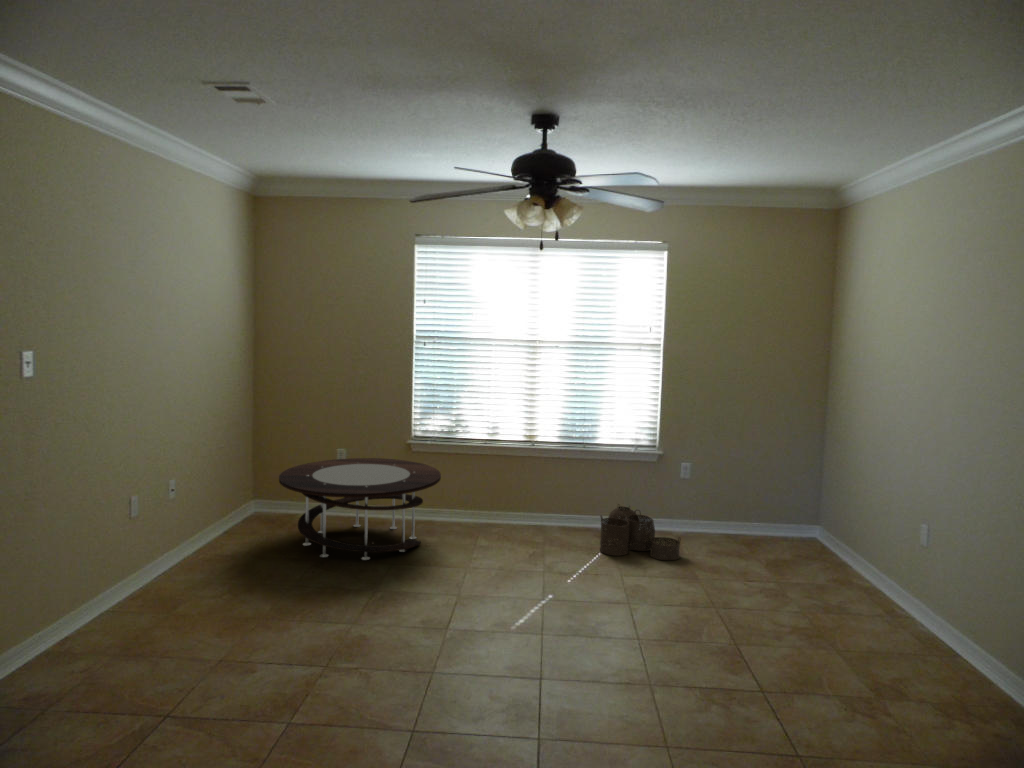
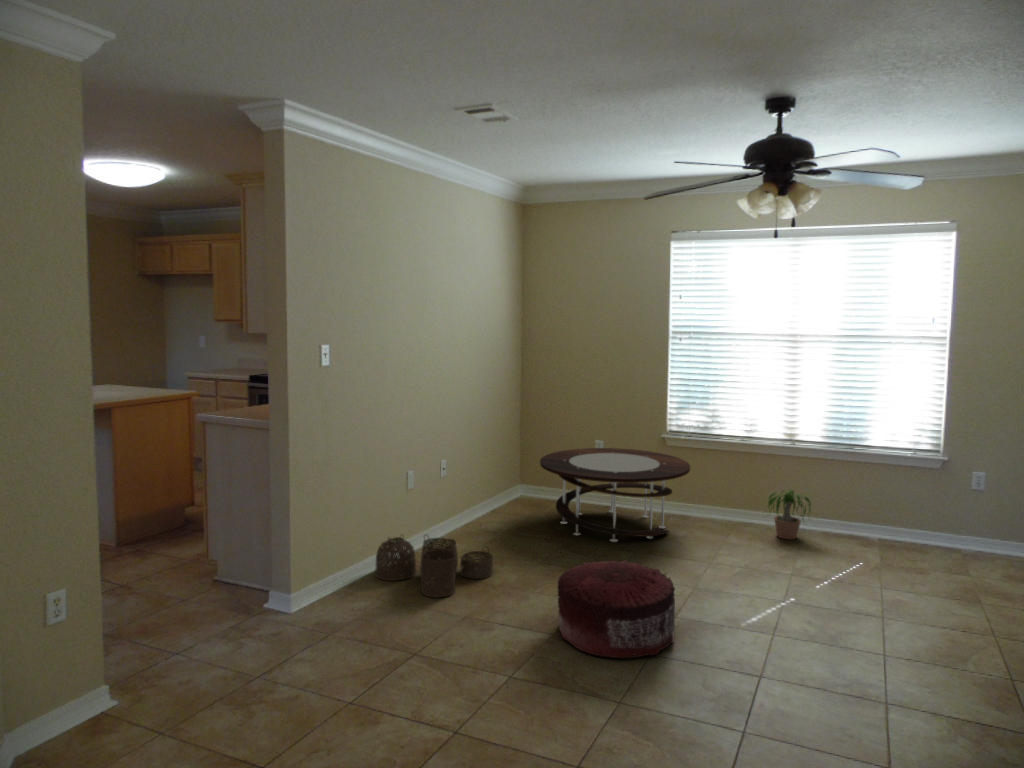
potted plant: none [507,489,561,537] -> present [768,490,811,539]
woven basket: present [600,506,681,560] -> present [375,535,493,597]
pouf: none [322,583,451,697] -> present [557,560,675,658]

